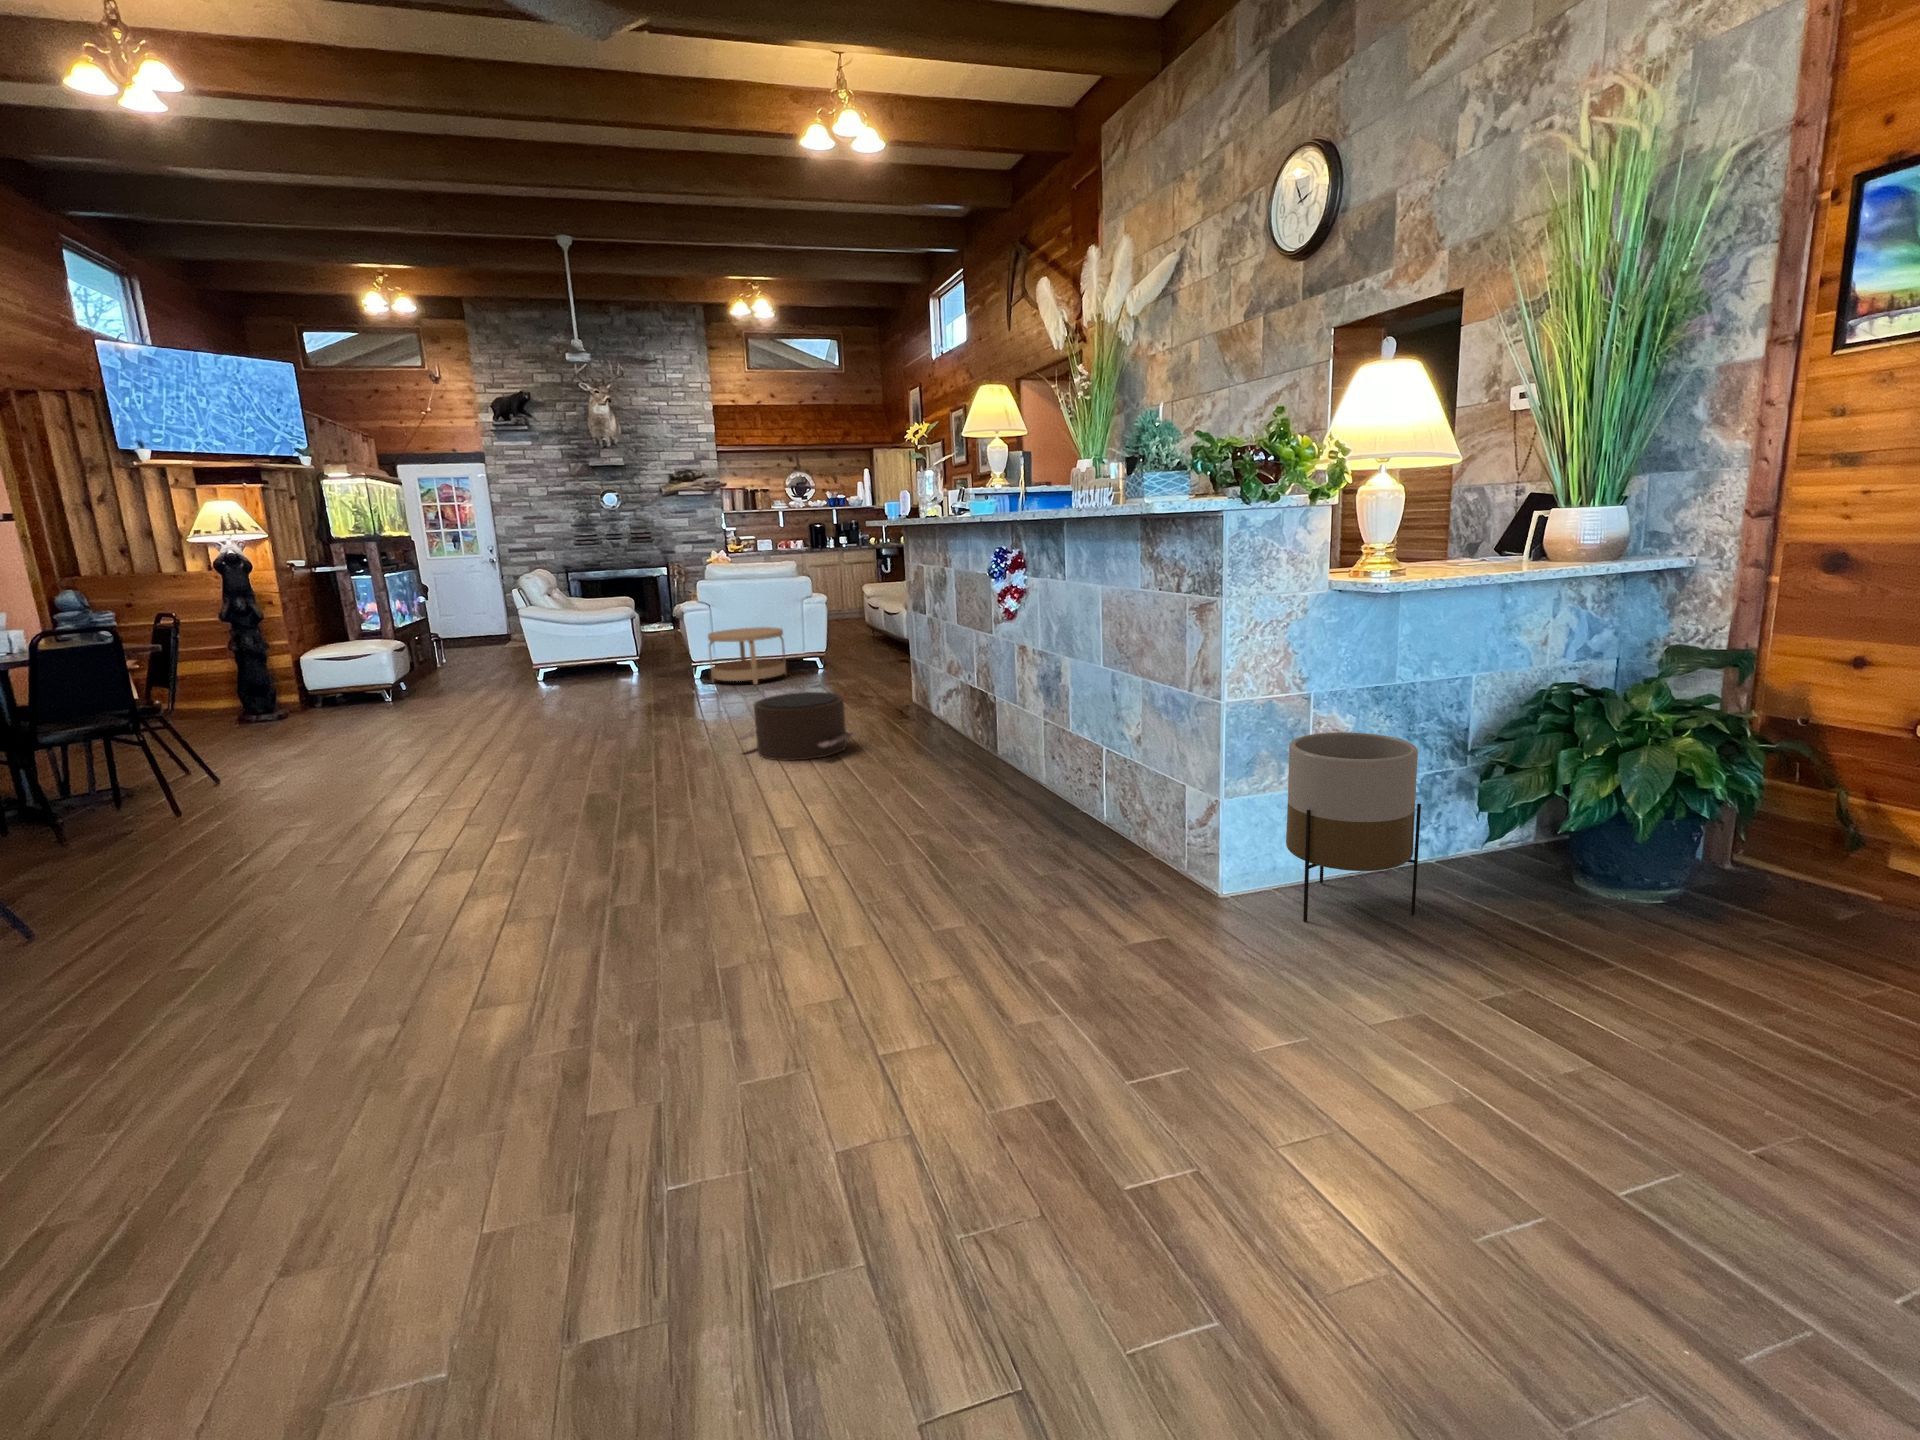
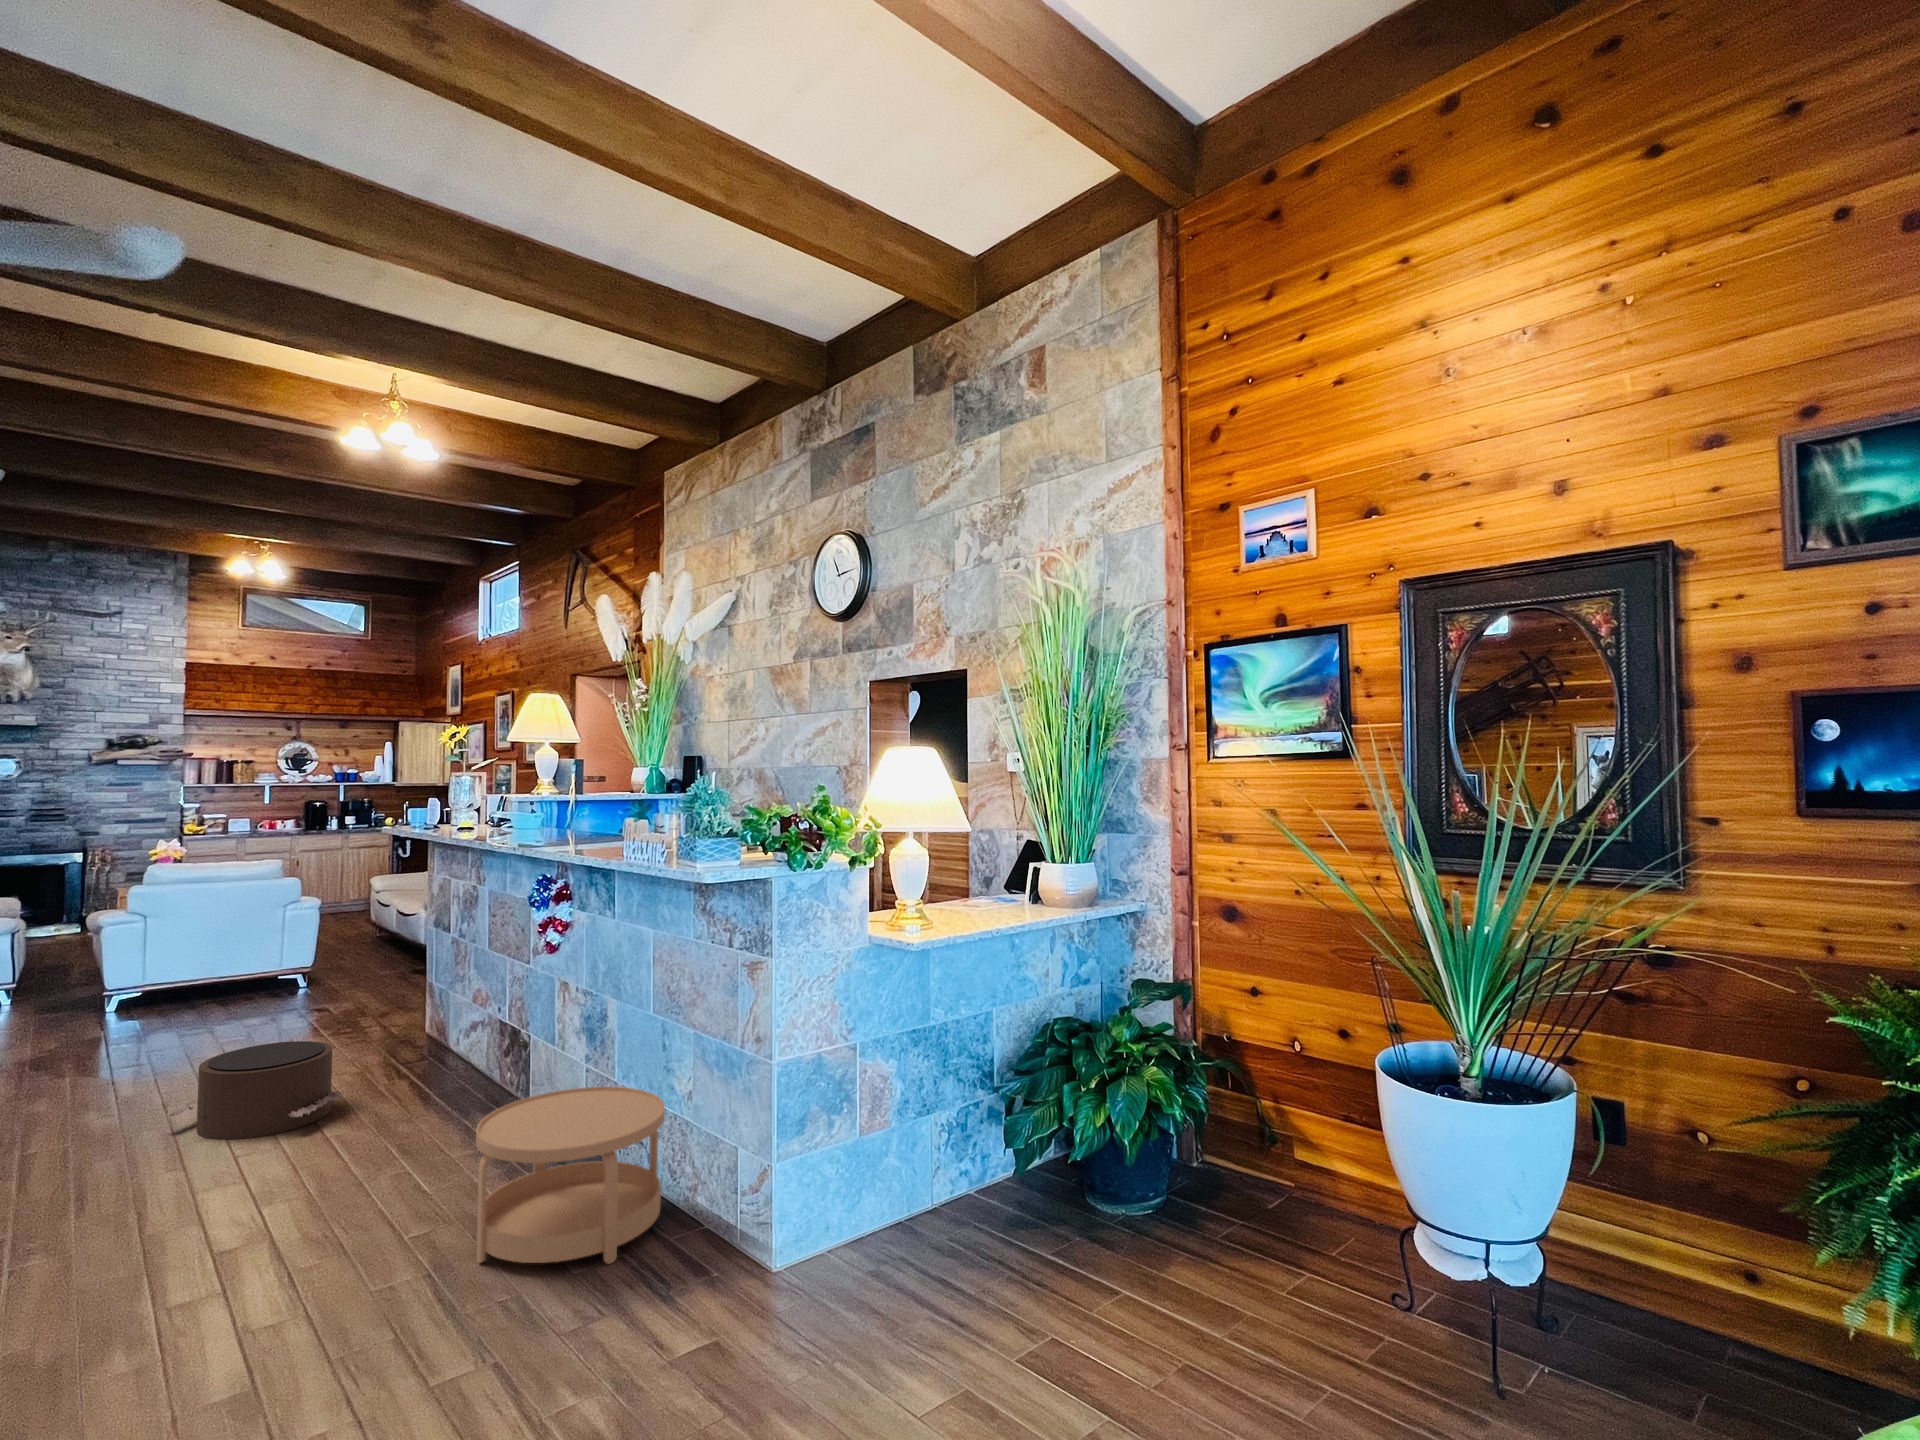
side table: present [708,627,786,684] -> present [476,1087,665,1264]
planter: present [1286,732,1421,922] -> none [838,1081,956,1292]

